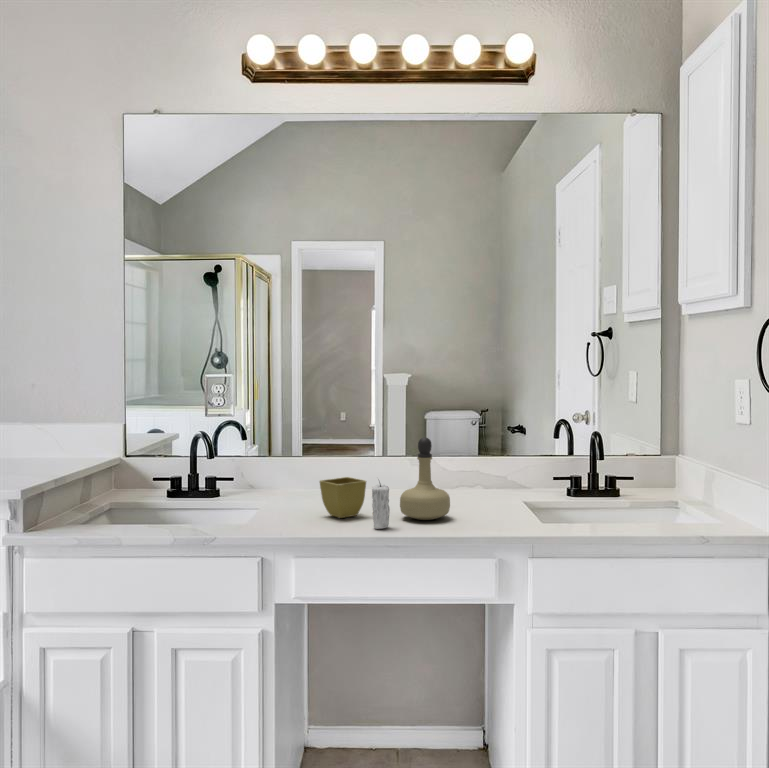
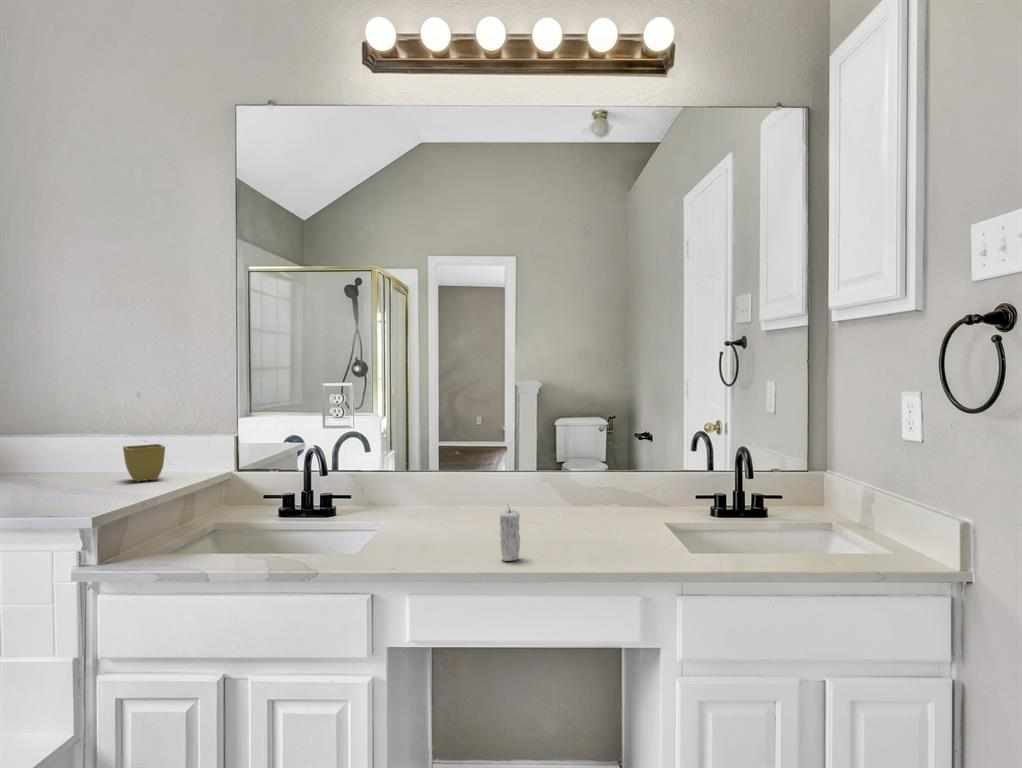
perfume bottle: present [400,437,450,520] -> none [531,455,588,548]
flower pot: present [320,477,366,518] -> present [123,444,165,481]

